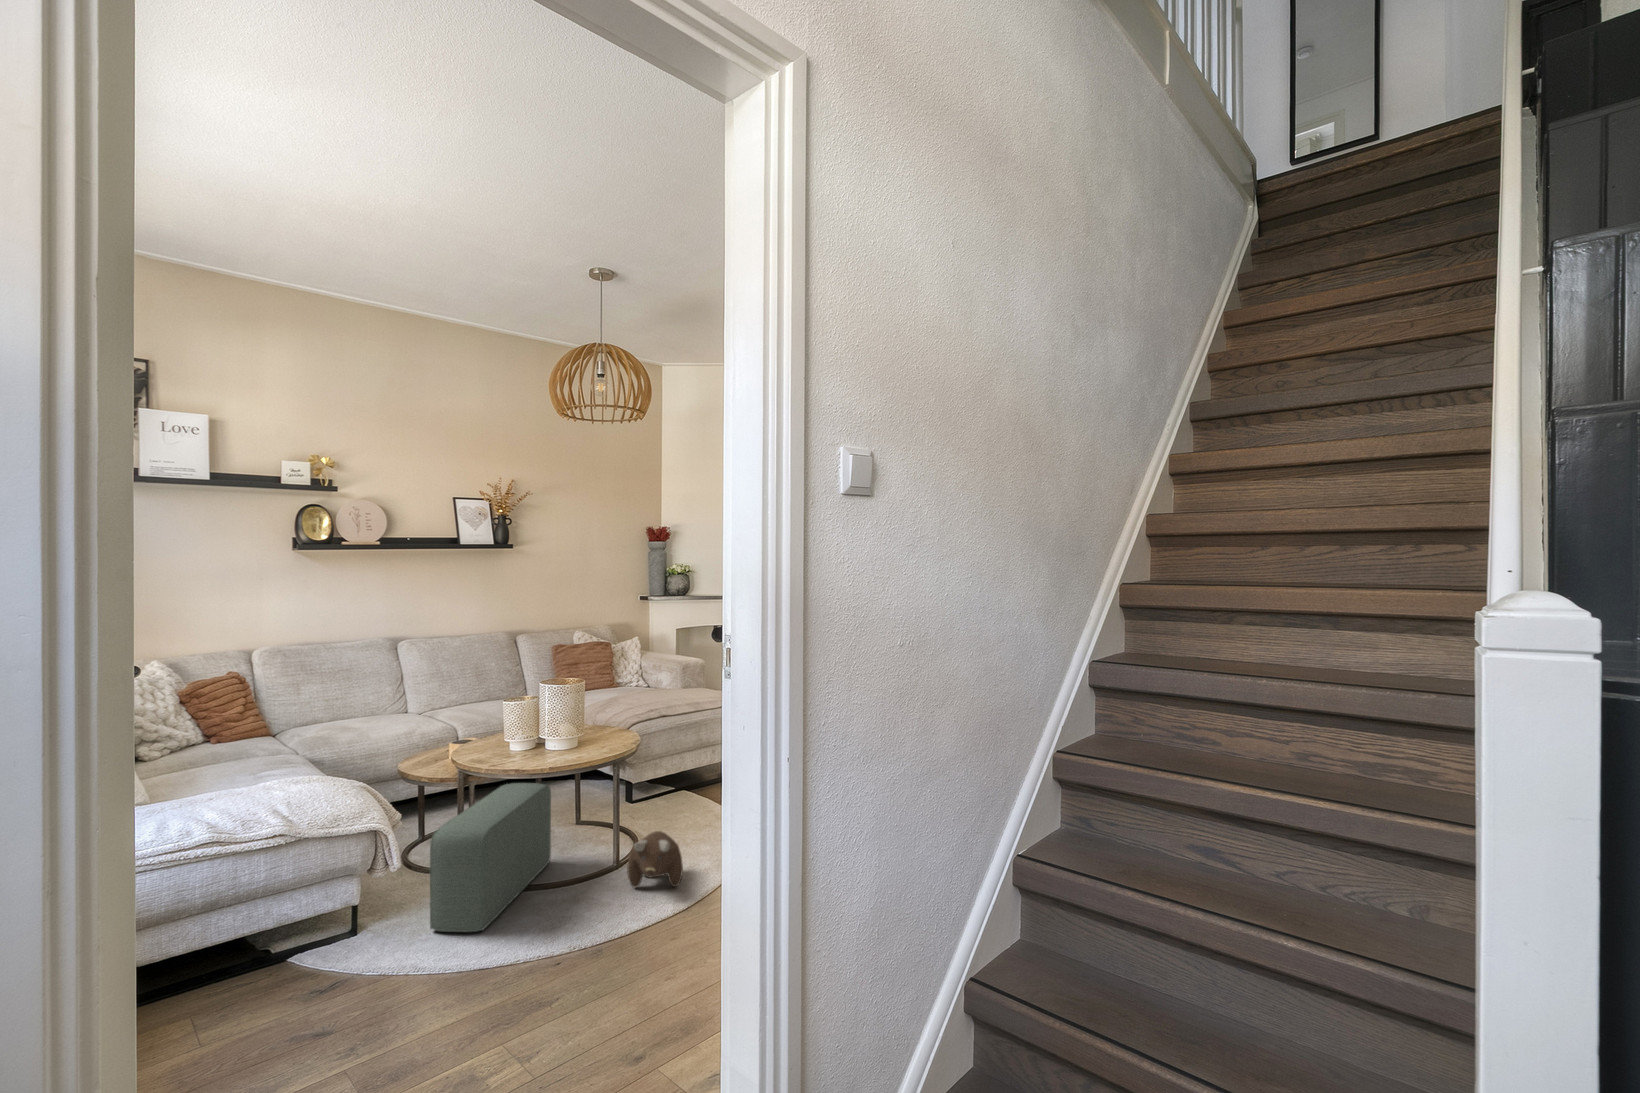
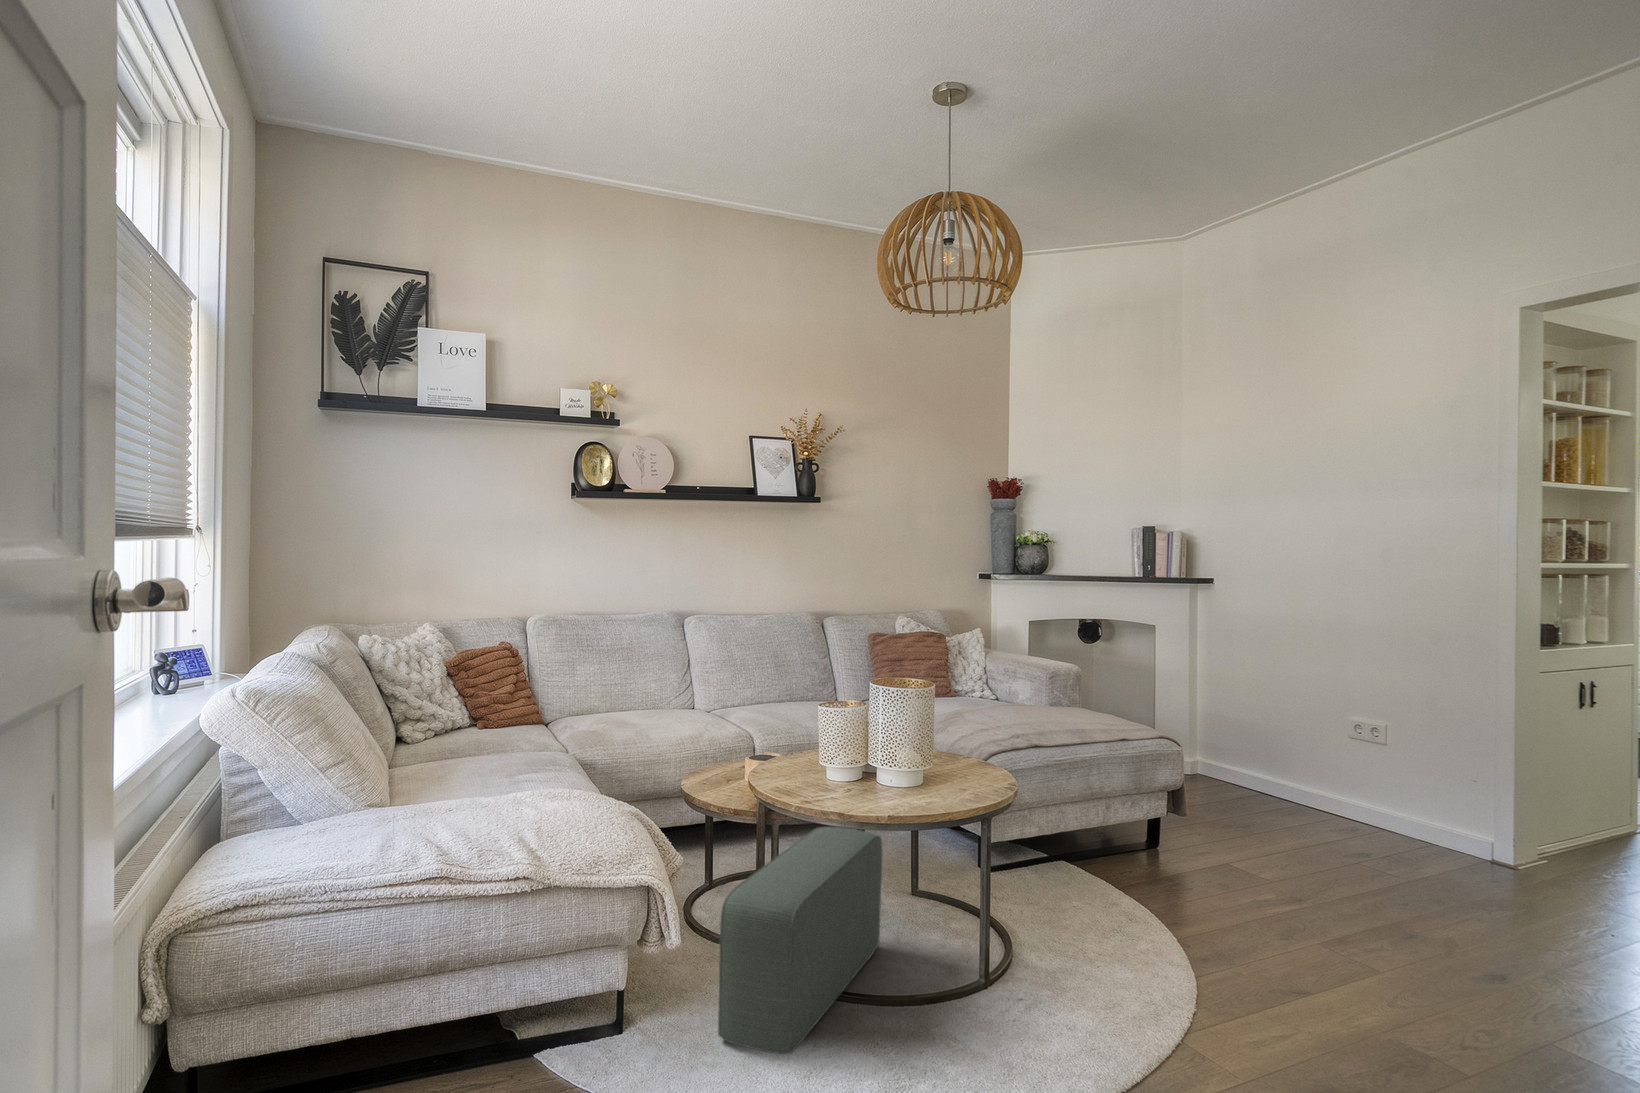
plush toy: present [627,831,683,887] -> none [999,931,1087,1025]

